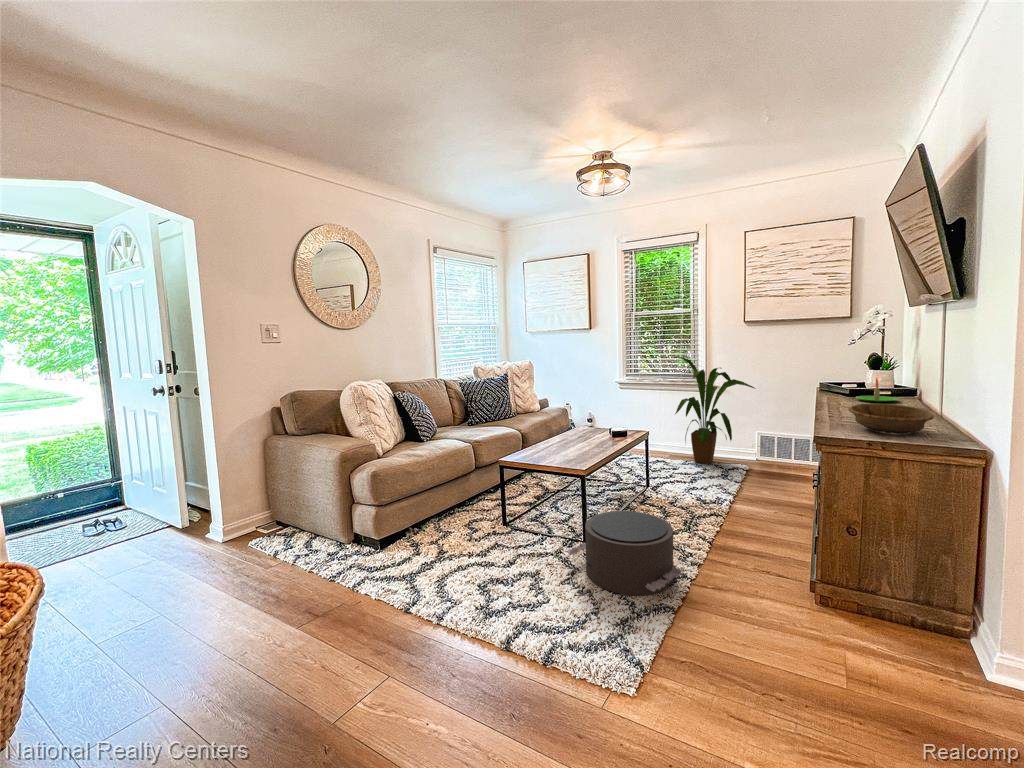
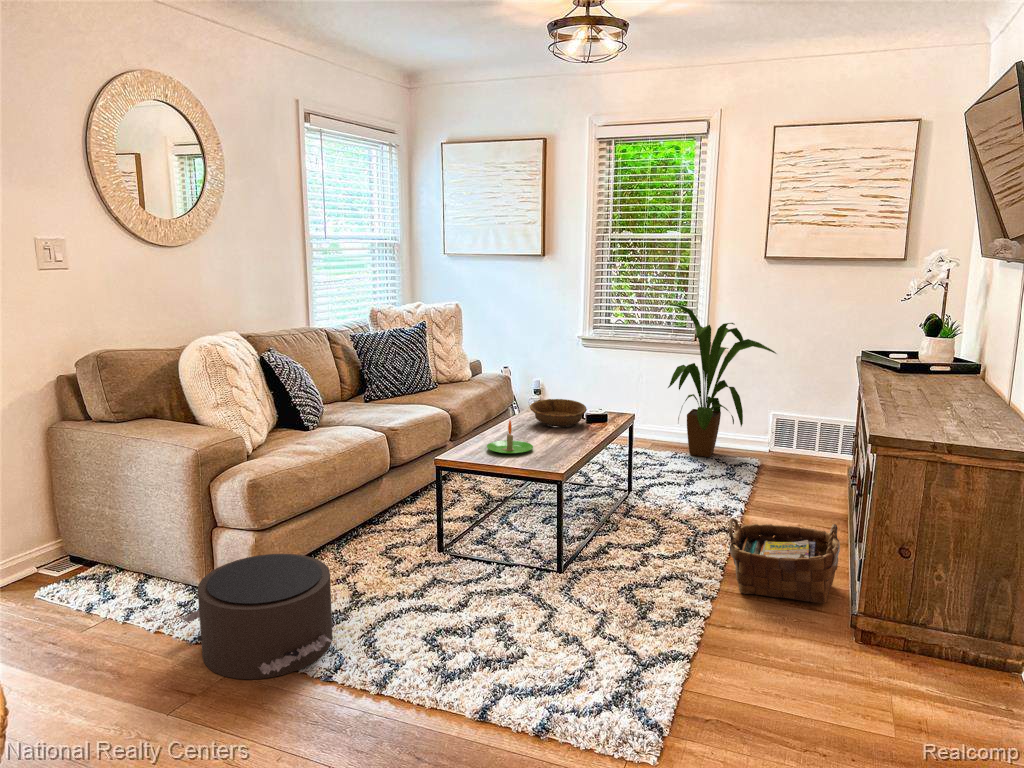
candle: present [856,378,899,402] -> present [487,421,533,454]
decorative bowl: present [848,403,934,434] -> present [530,399,587,427]
woven basket: none [711,504,803,573] -> present [729,518,840,603]
pouf: present [568,511,684,595] -> present [183,554,333,679]

